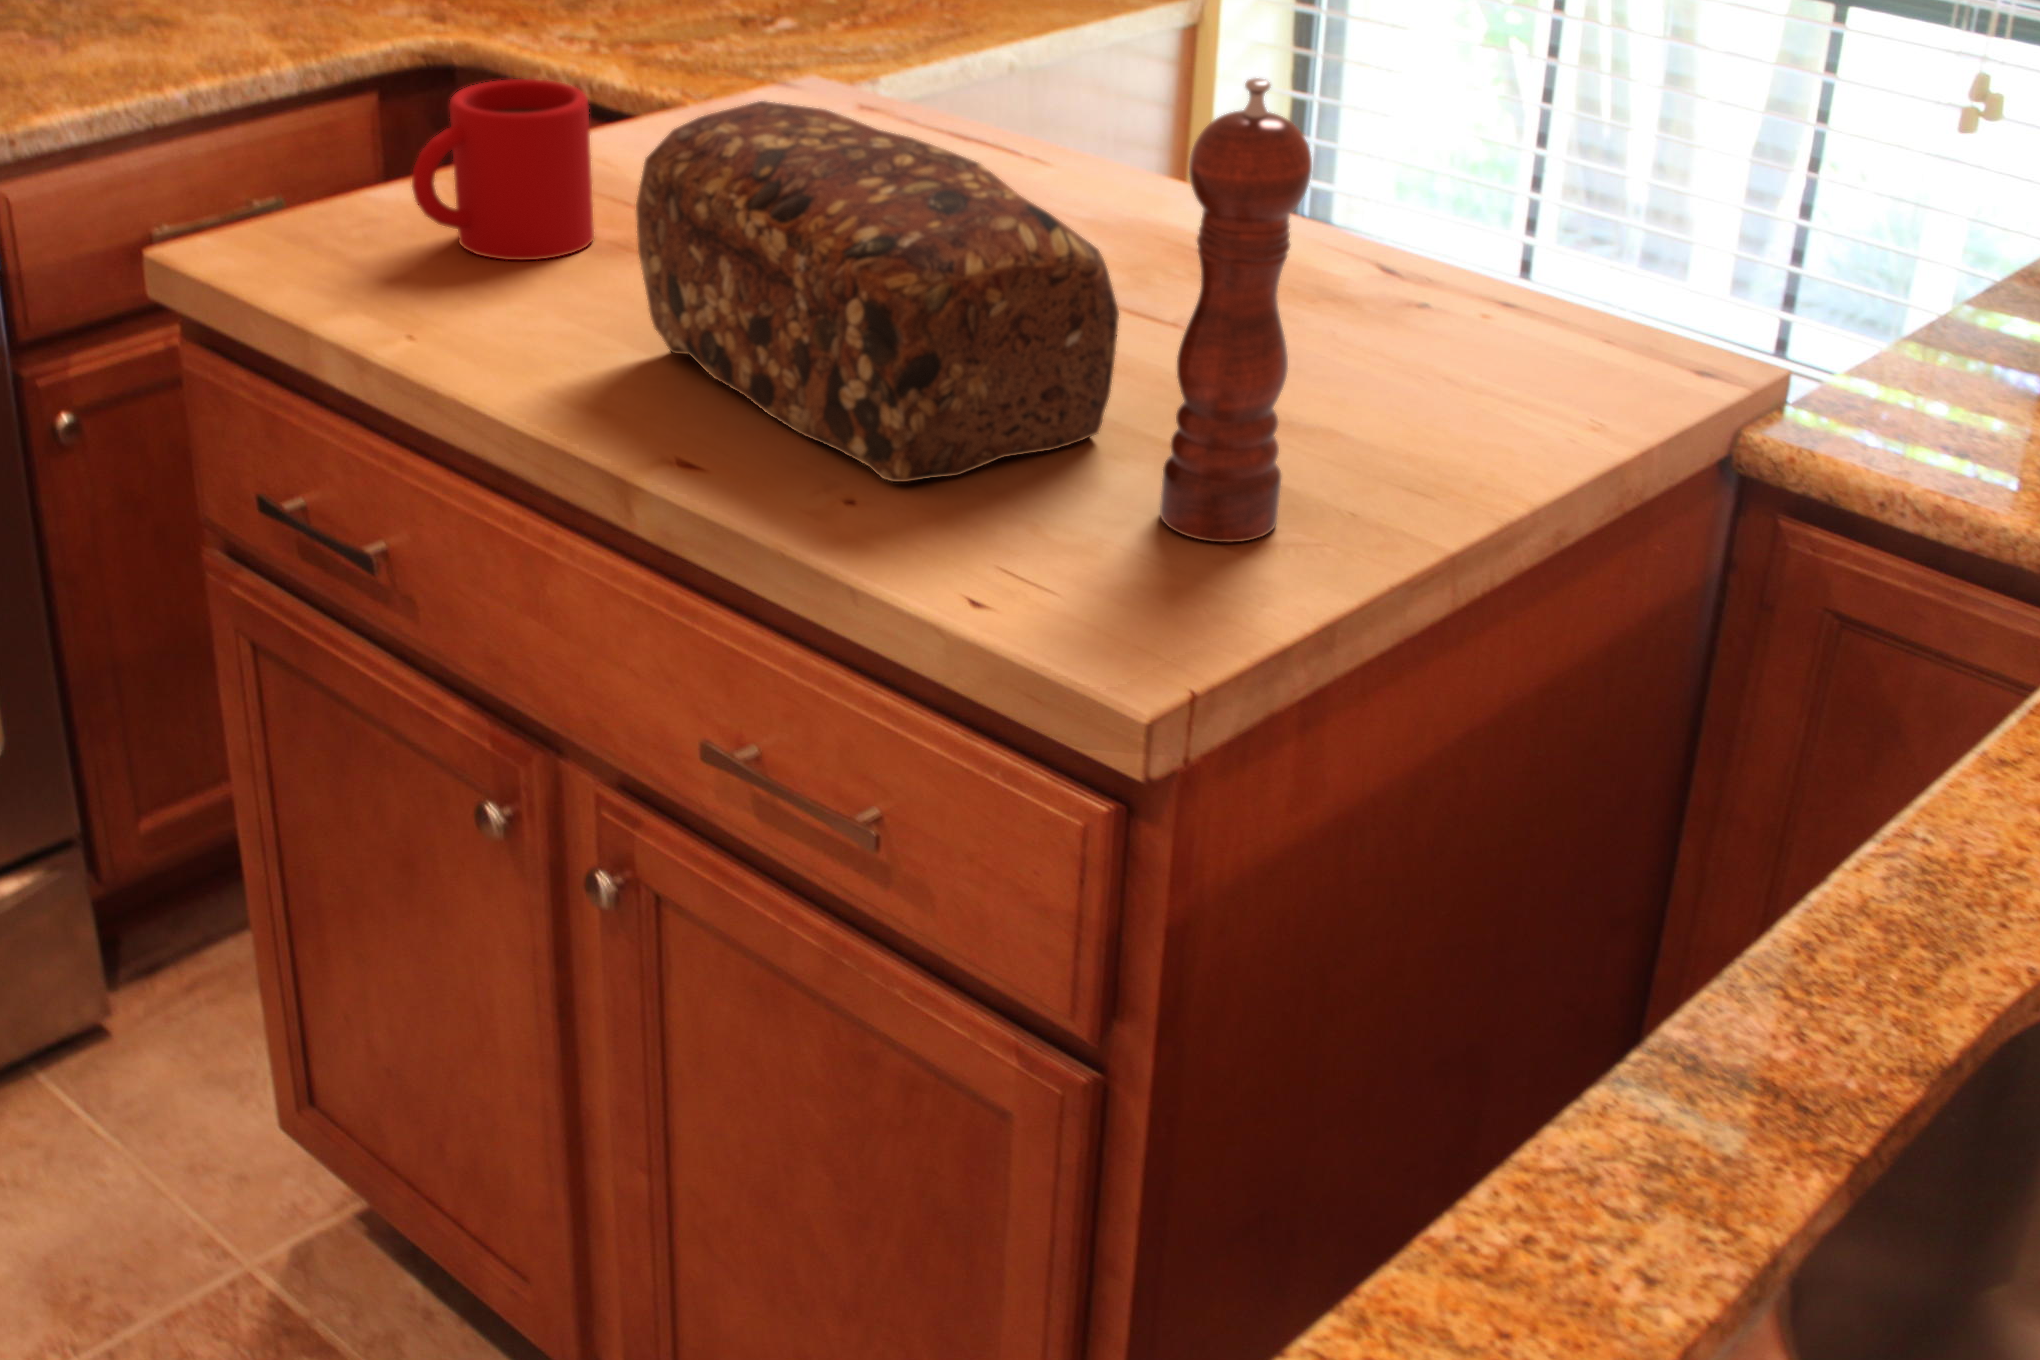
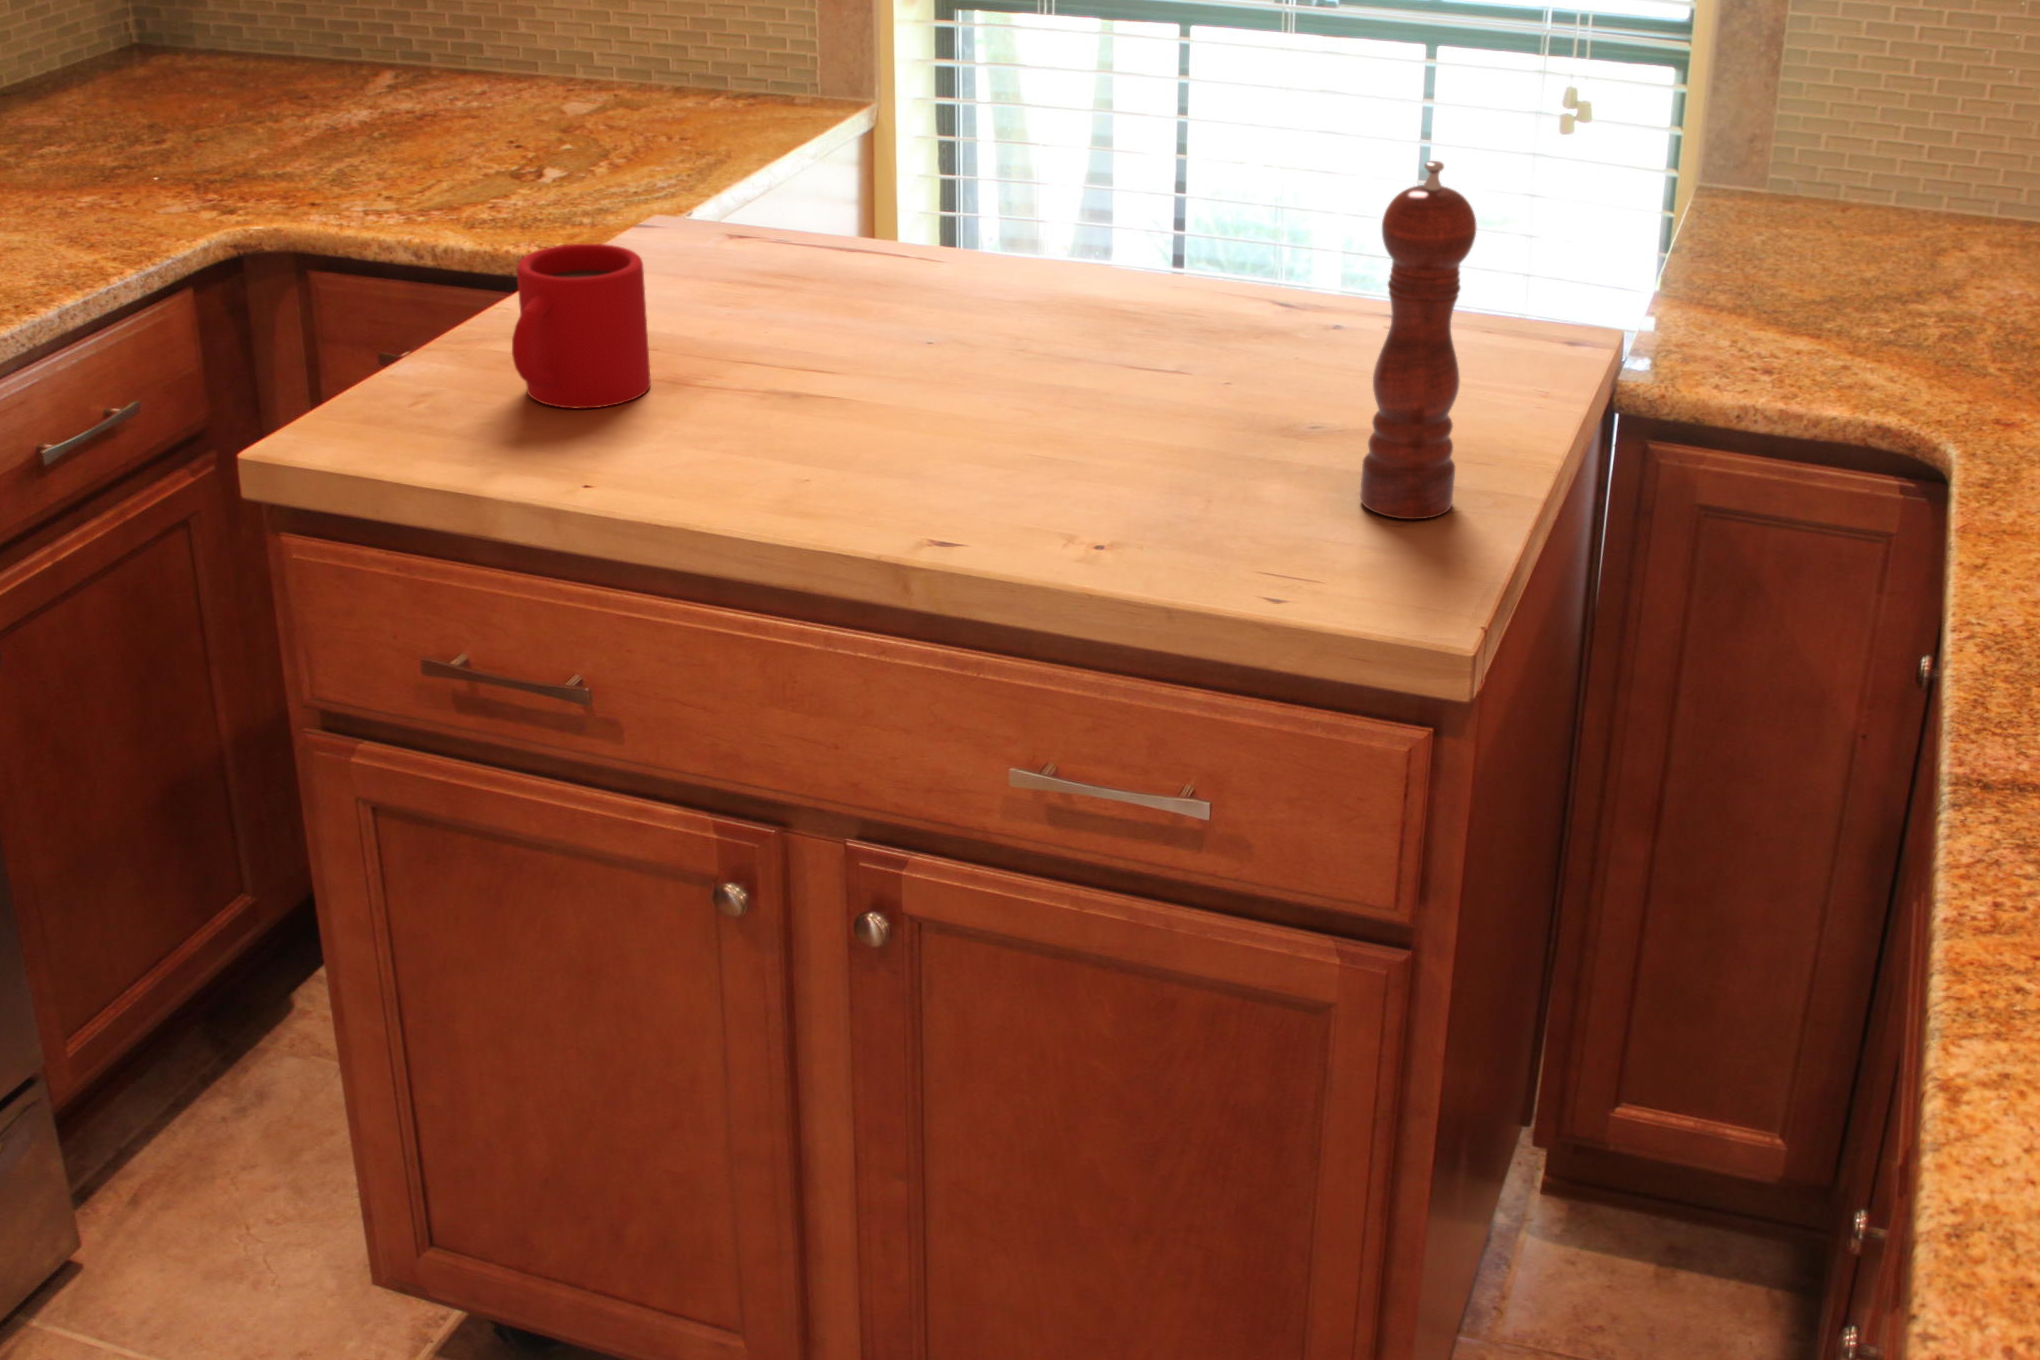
bread loaf: present [636,101,1119,482] -> none [813,232,1266,522]

